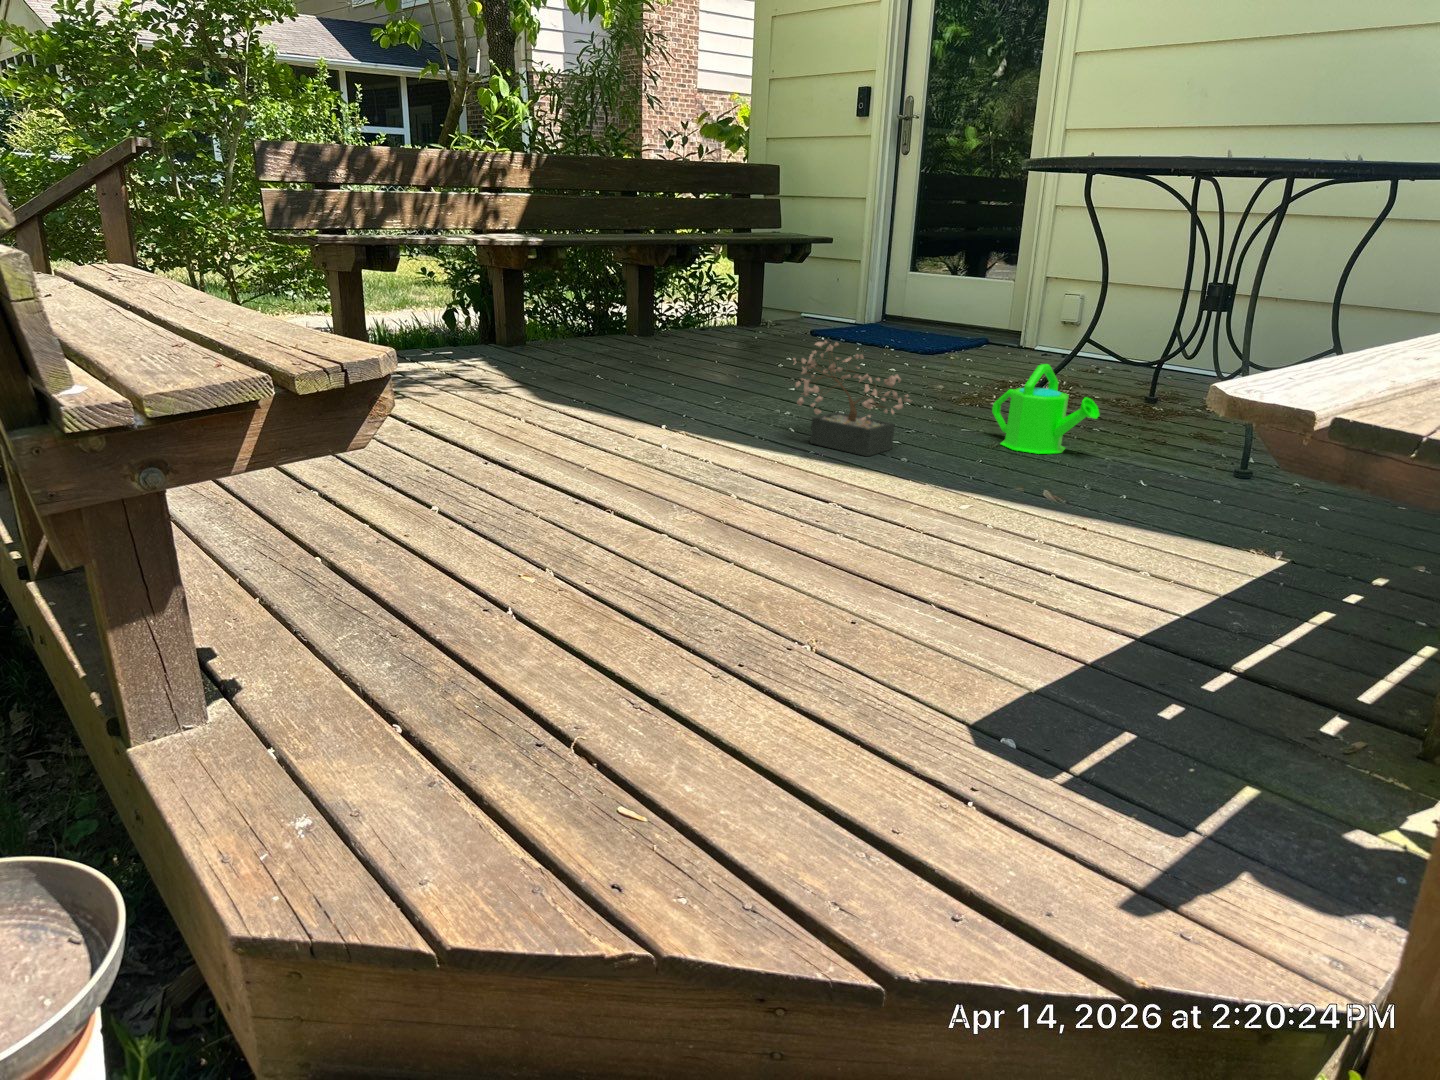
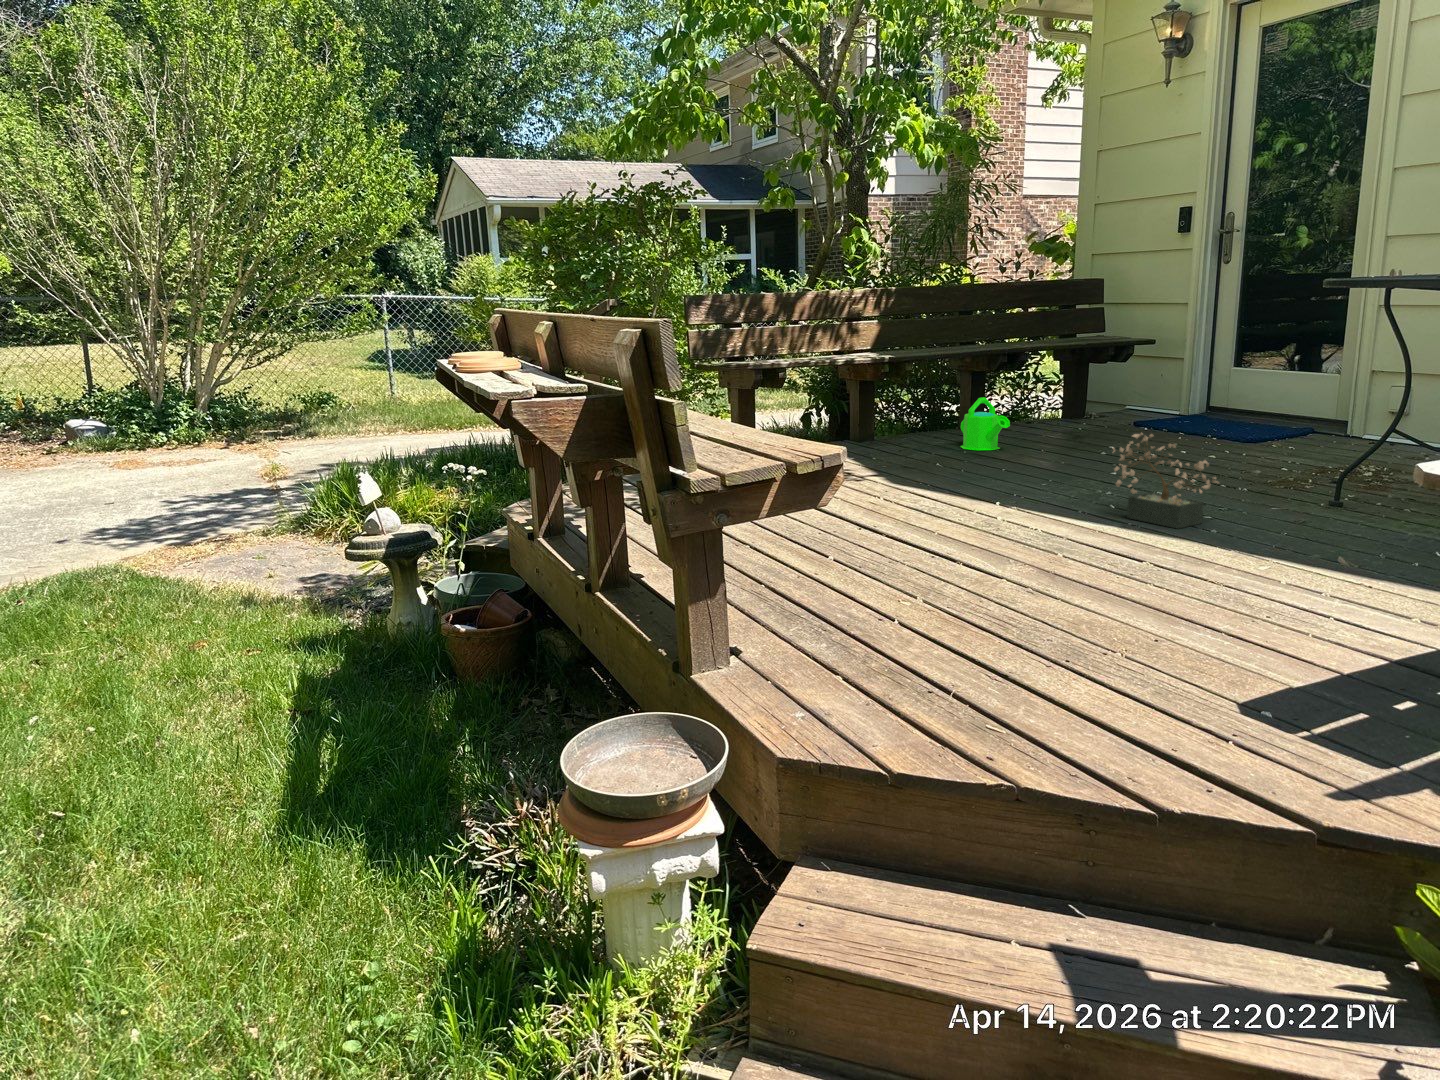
watering can: present [992,364,1100,454] -> present [960,397,1010,451]

